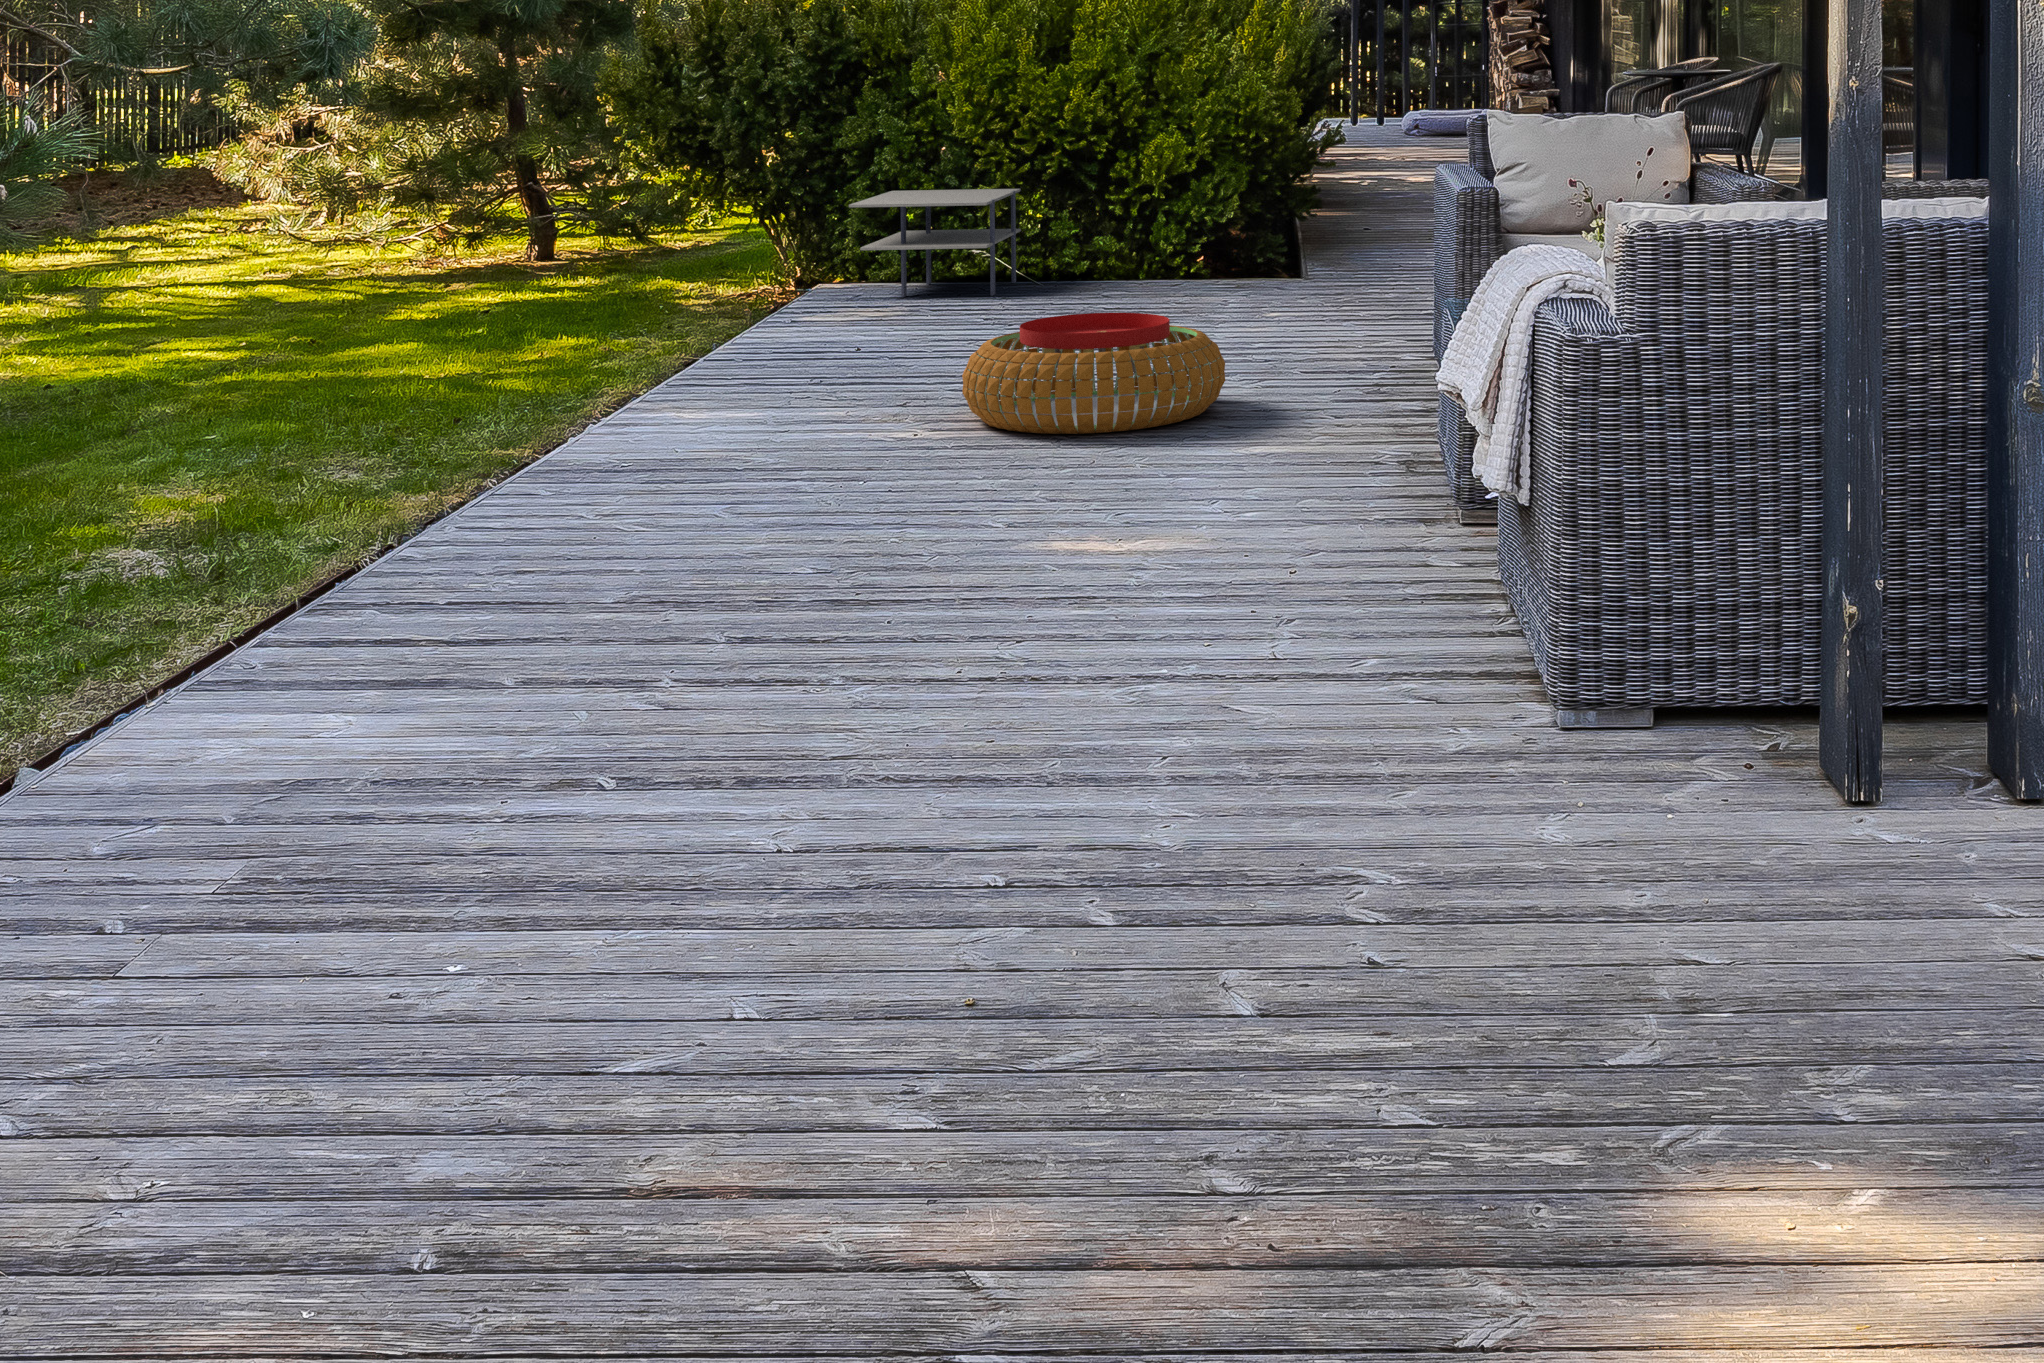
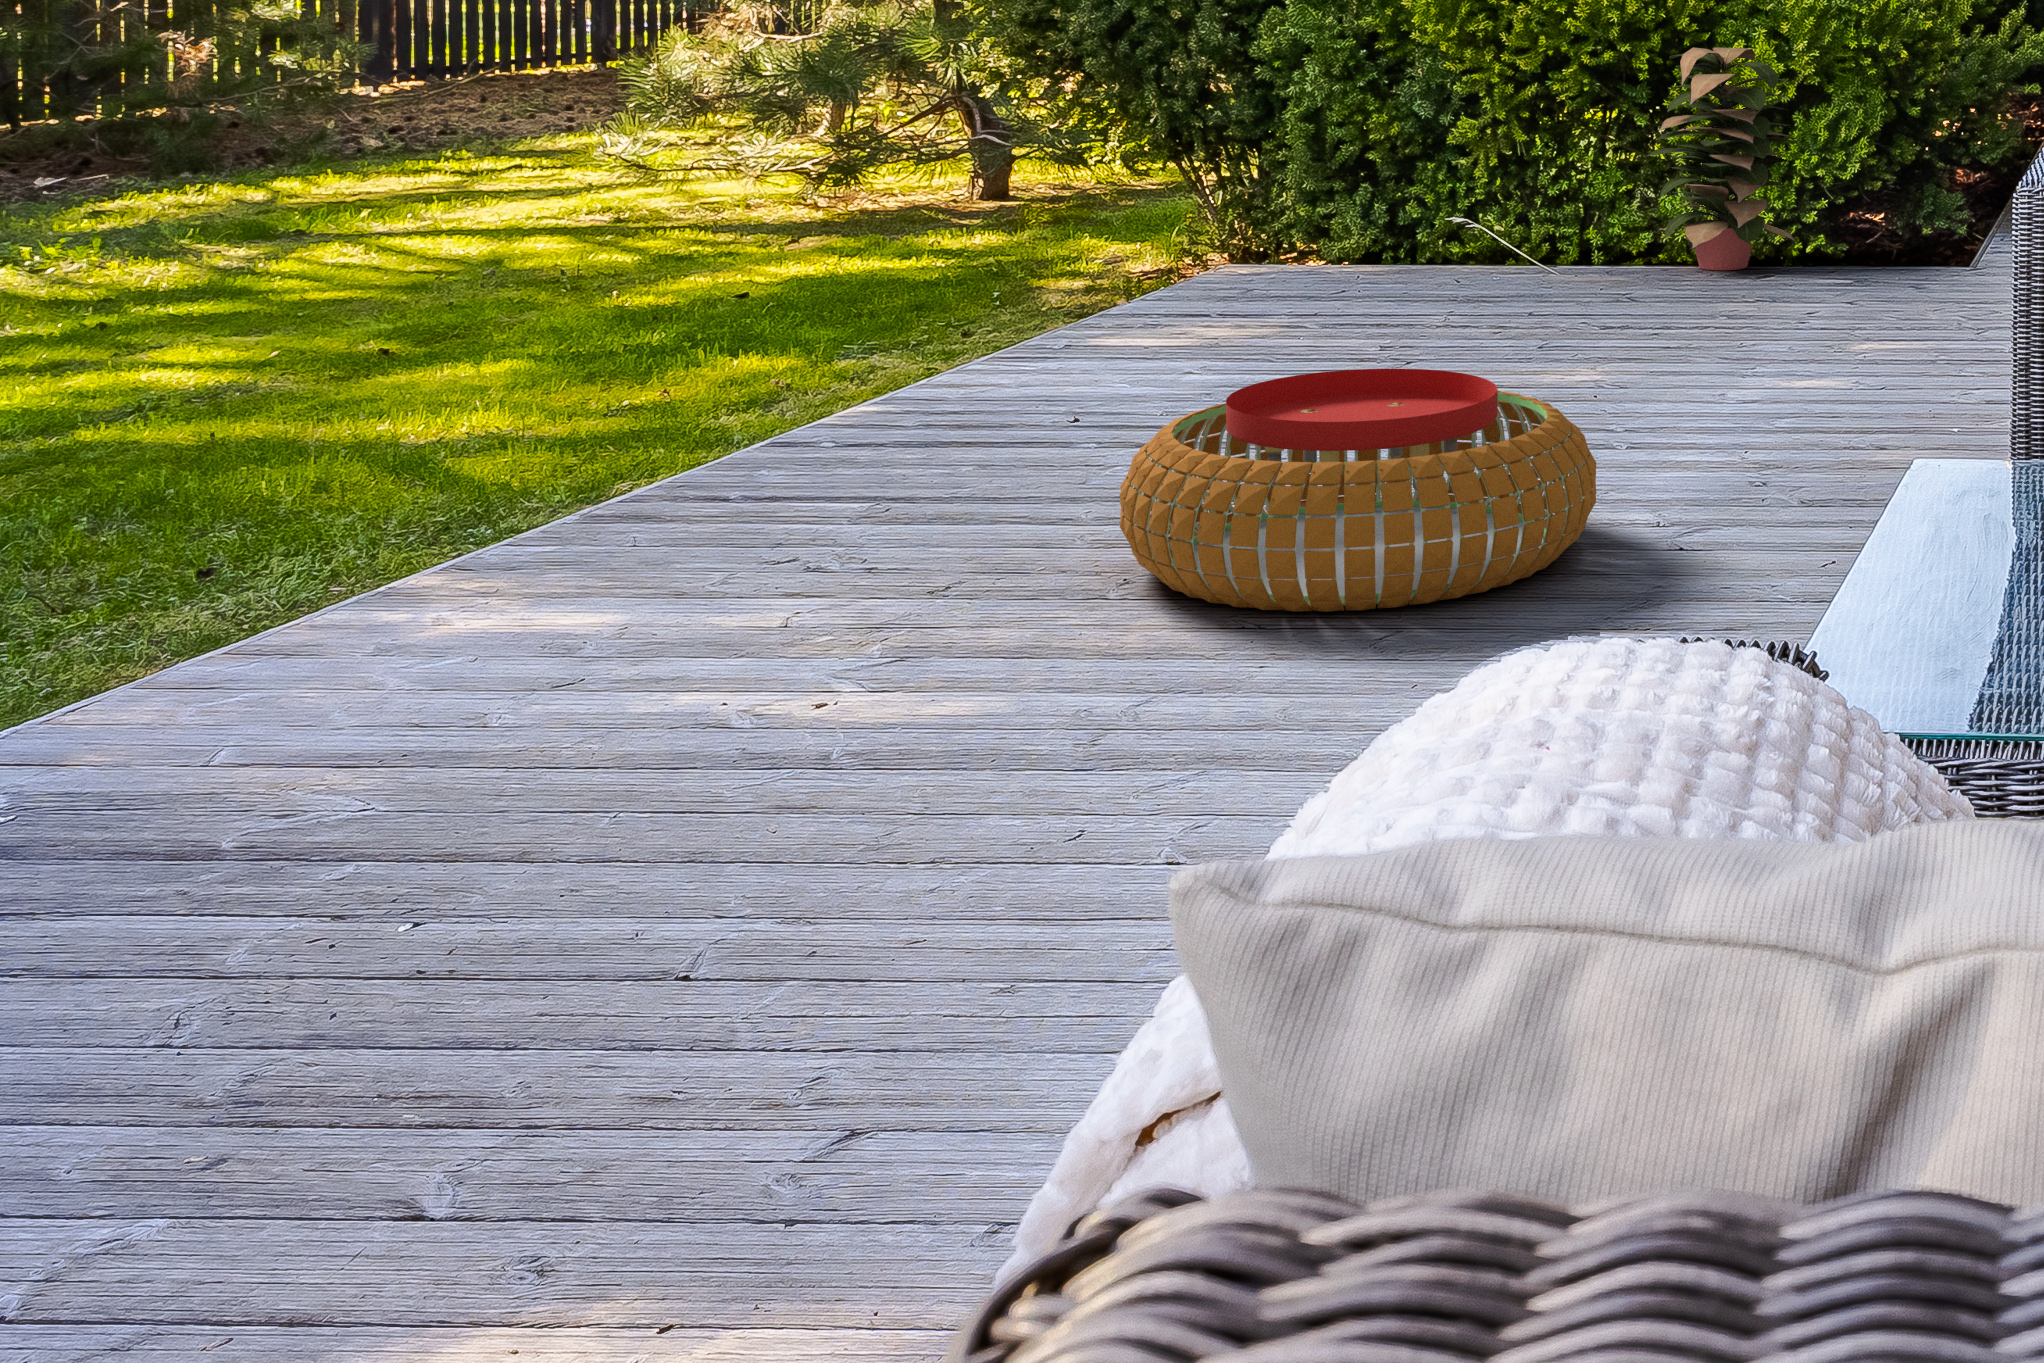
decorative plant: none [1095,137,1204,288] -> present [1647,48,1800,270]
side table: present [849,189,1021,297] -> none [1289,112,1559,273]

